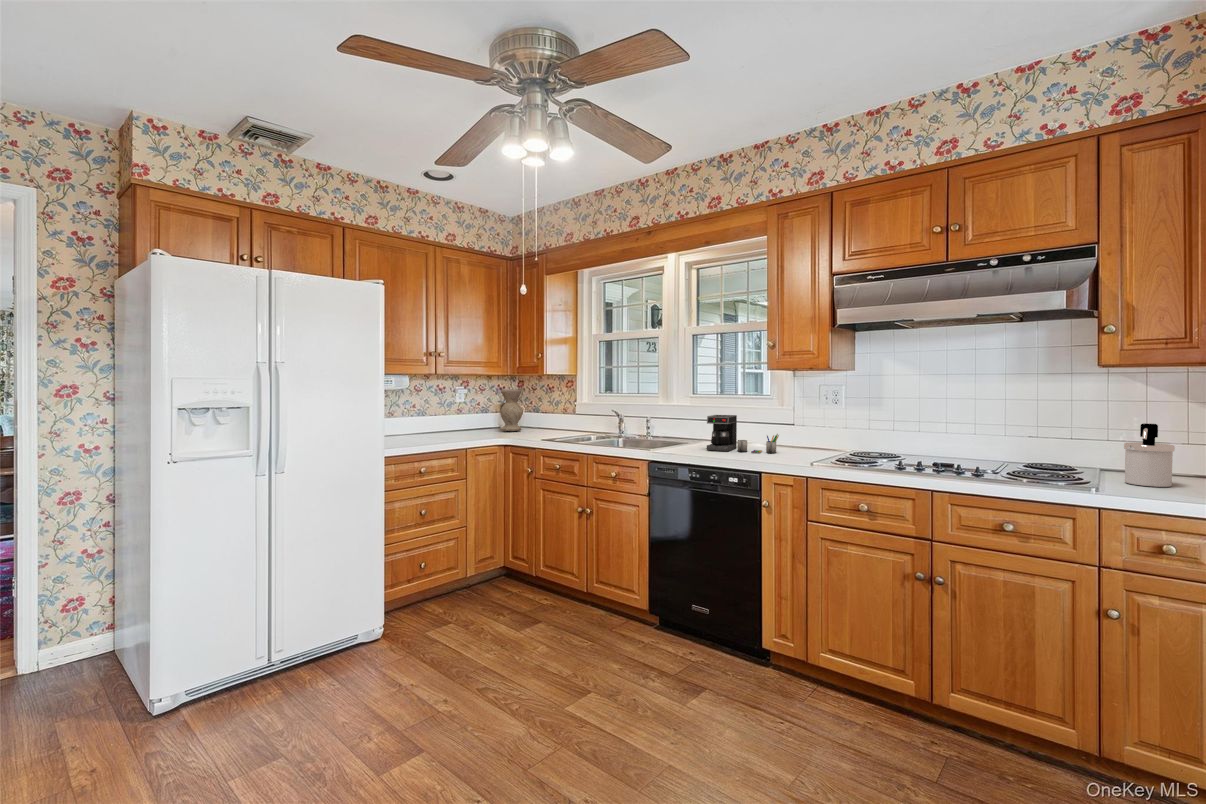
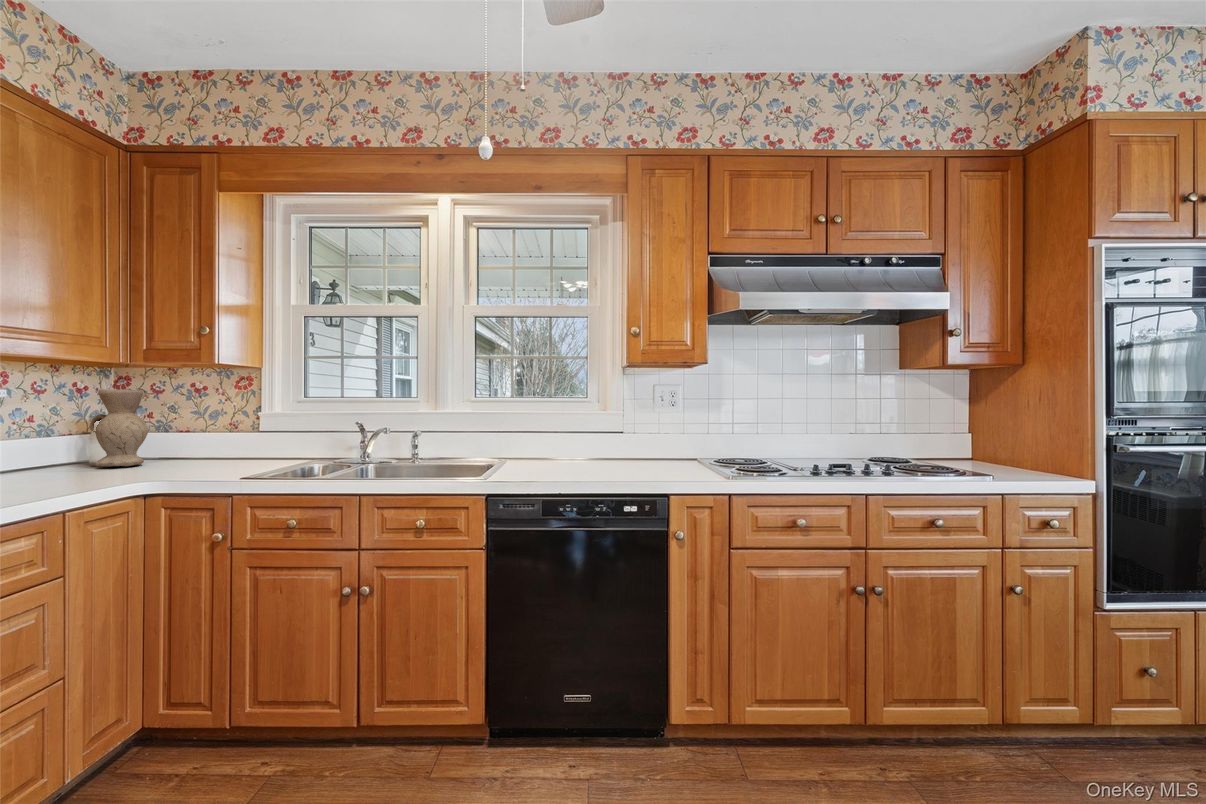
coffee maker: present [707,415,779,453] -> none [549,422,645,471]
soap dispenser: present [1124,423,1175,487] -> none [973,415,1014,470]

